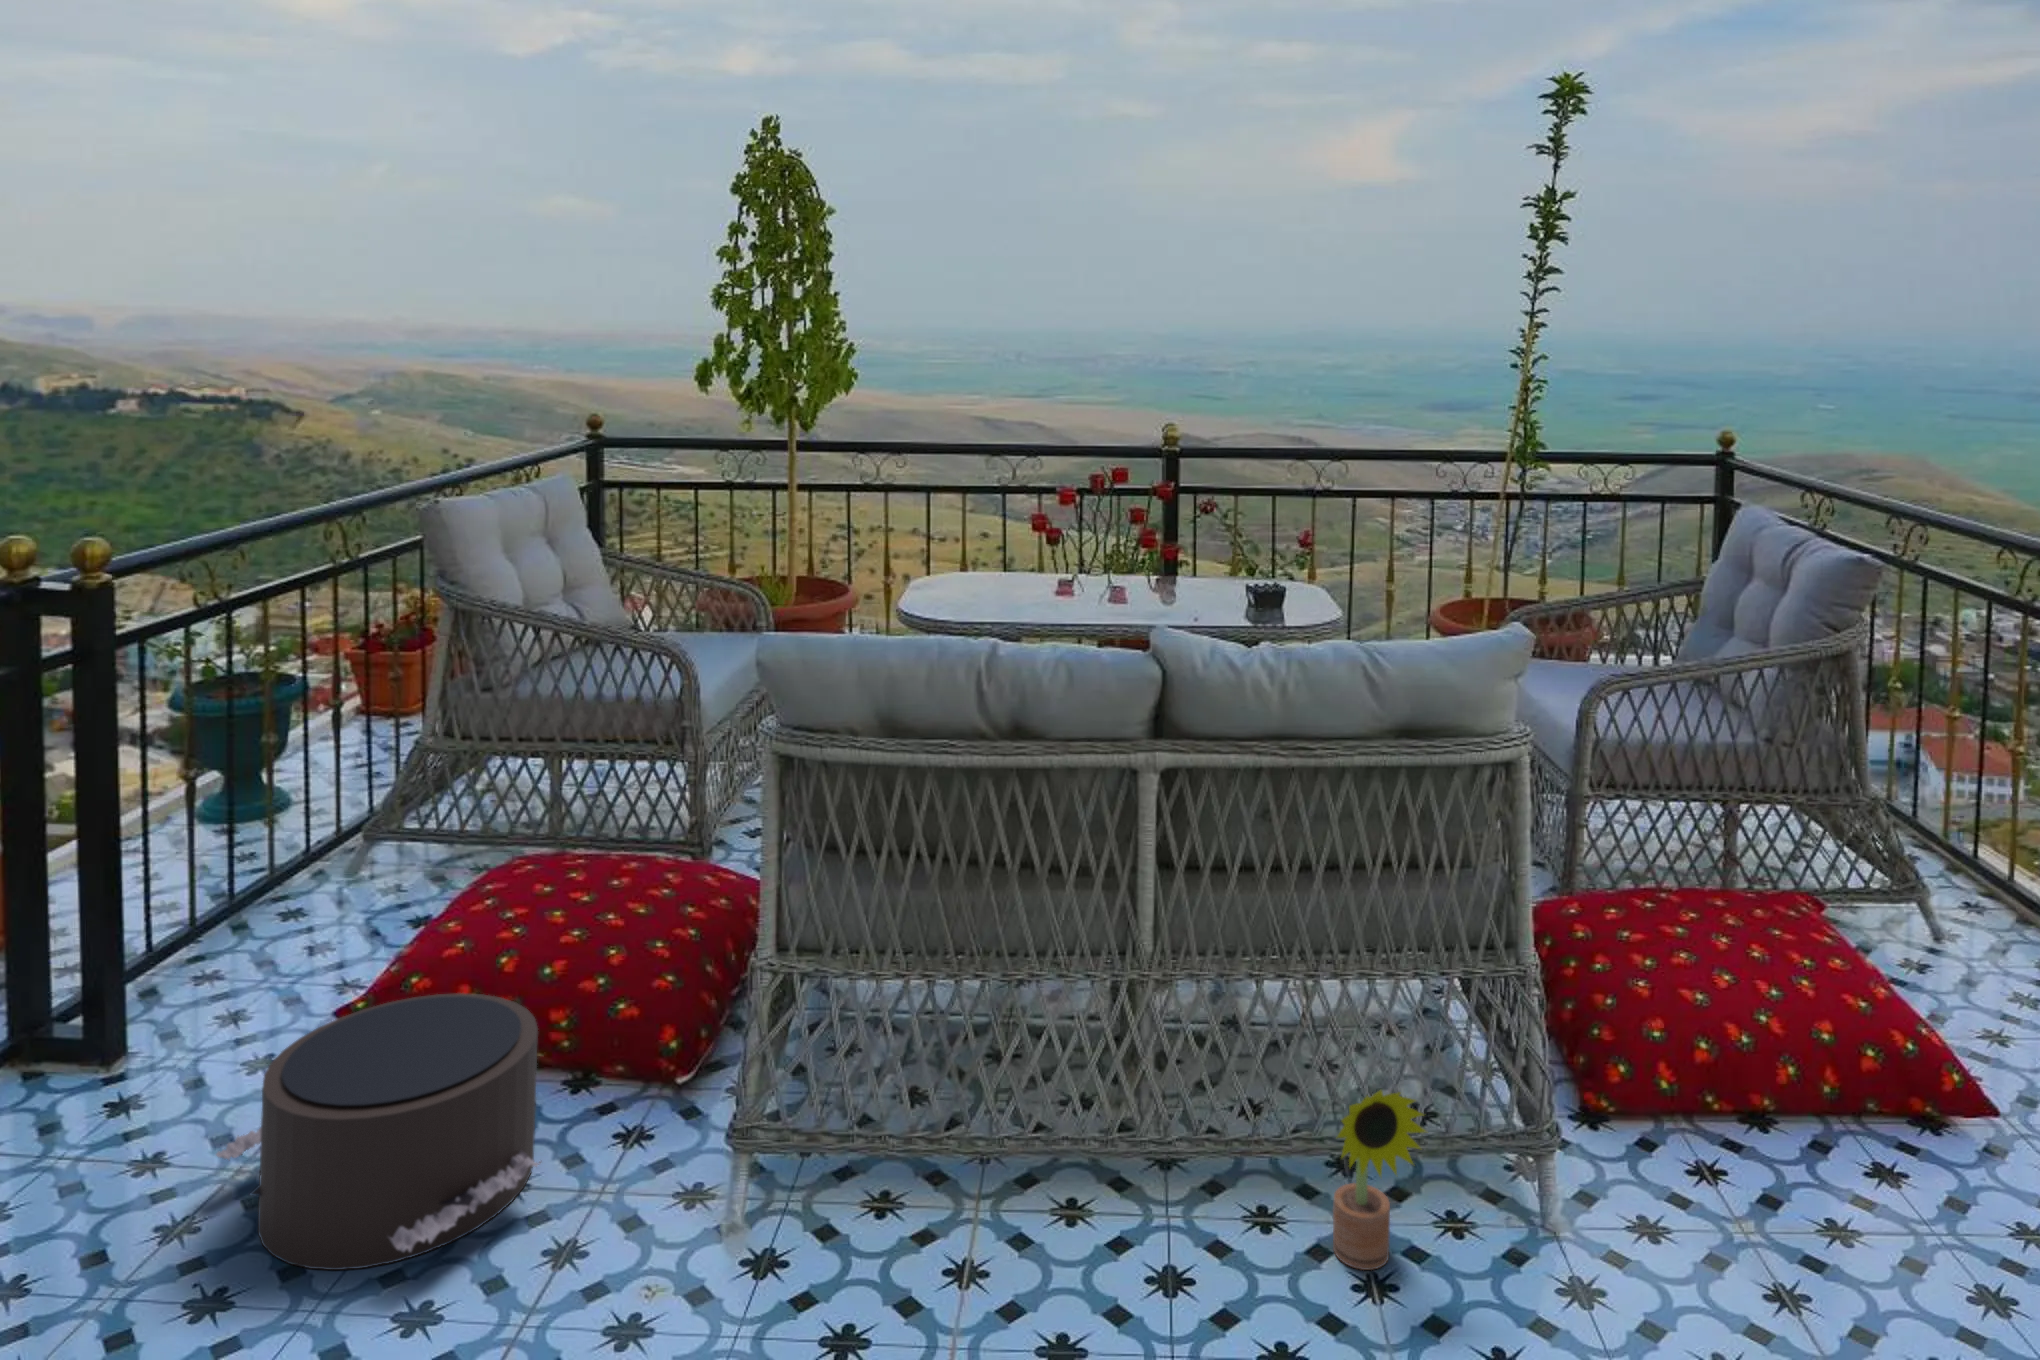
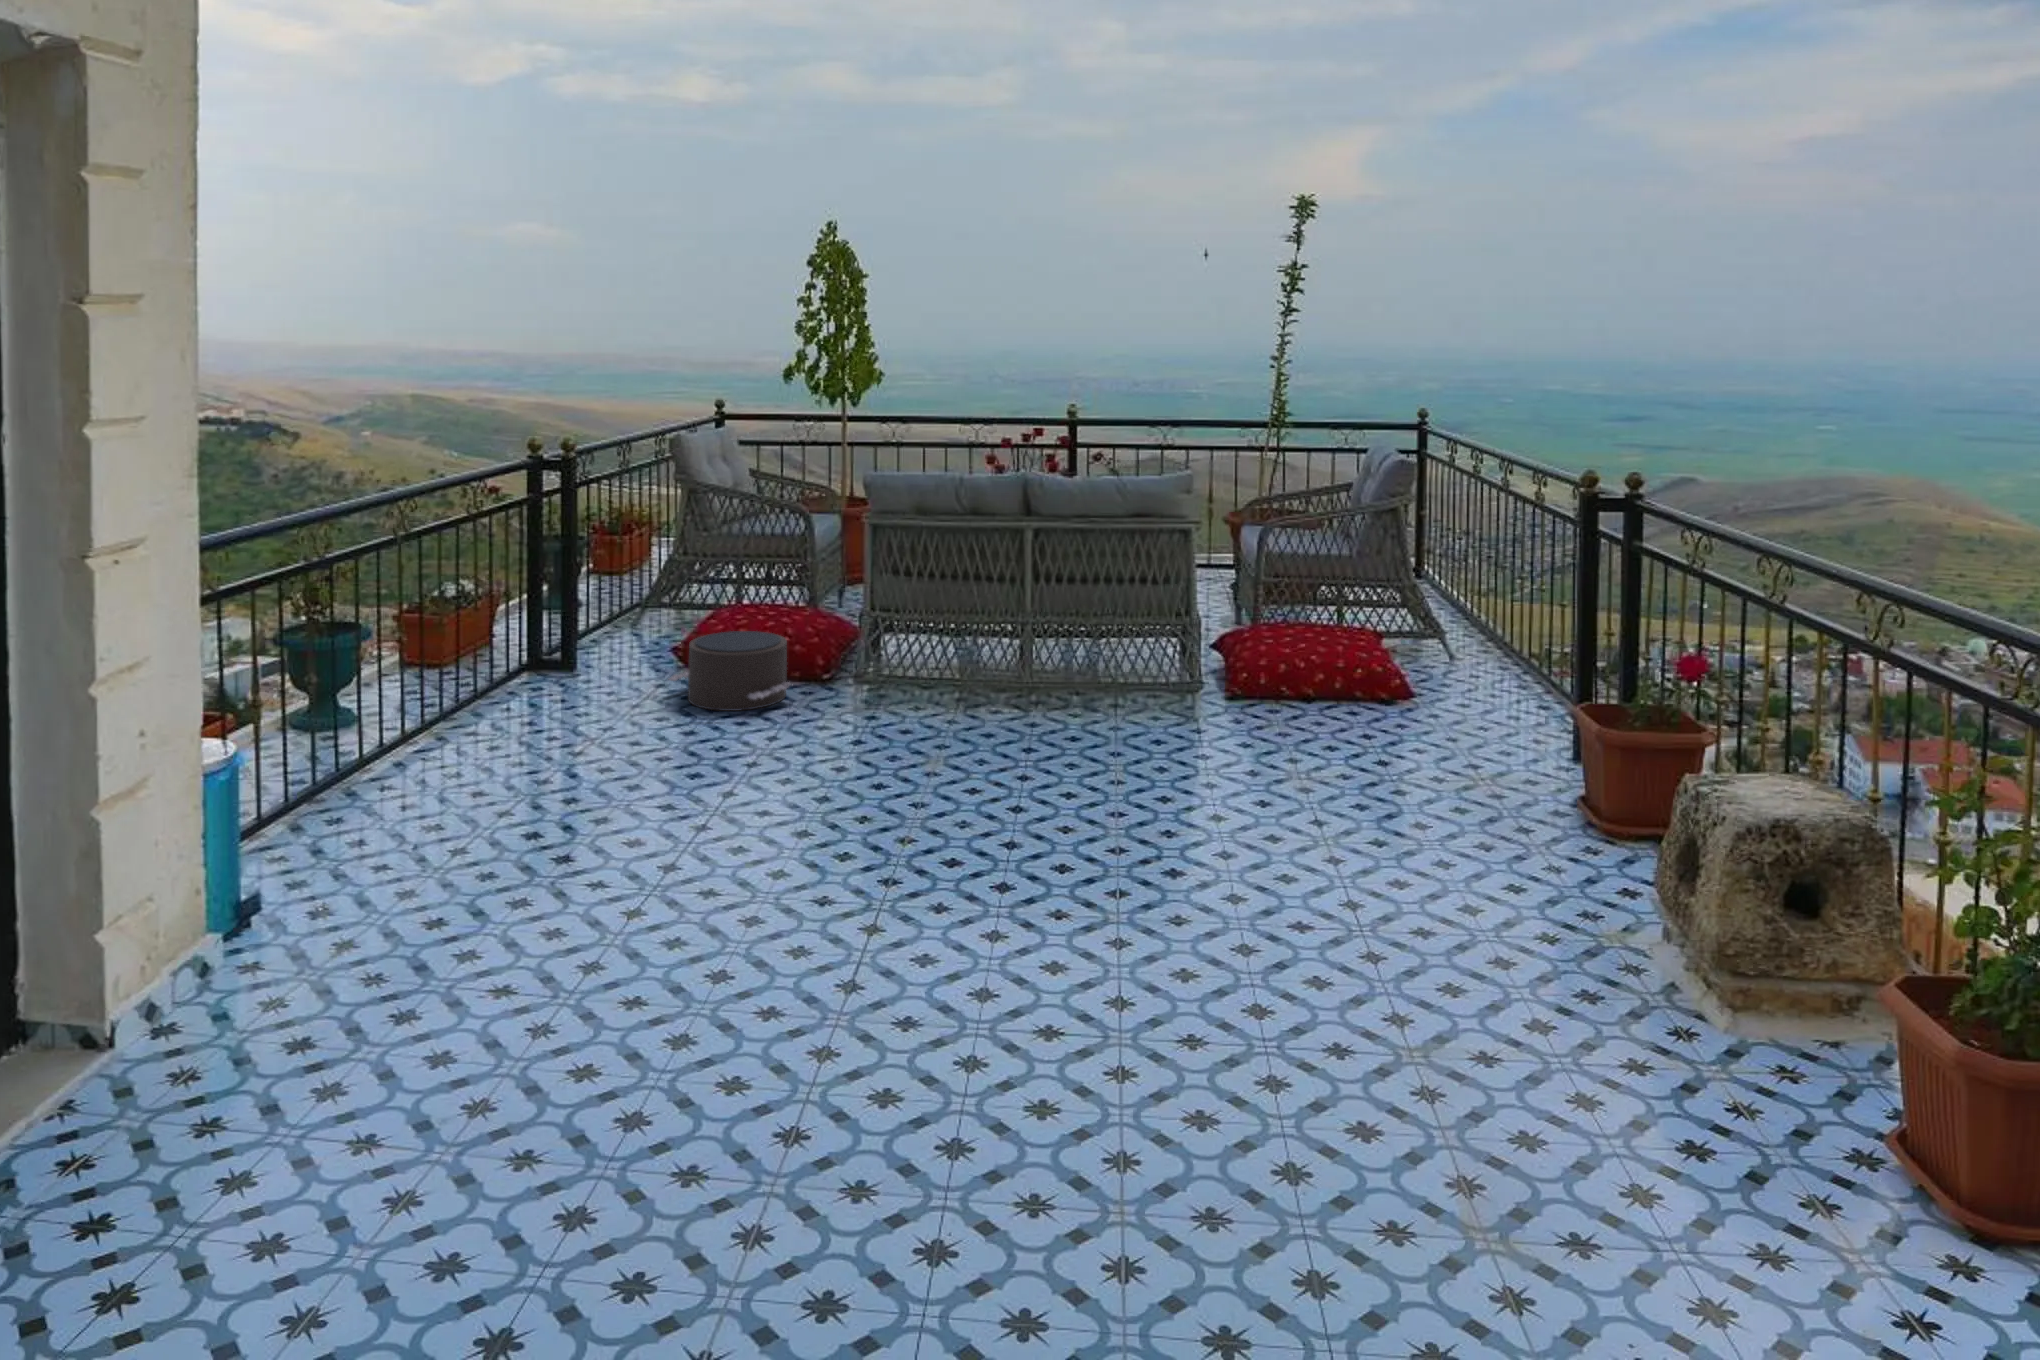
decorative plant: present [1333,1090,1426,1270] -> none [1105,649,1142,722]

